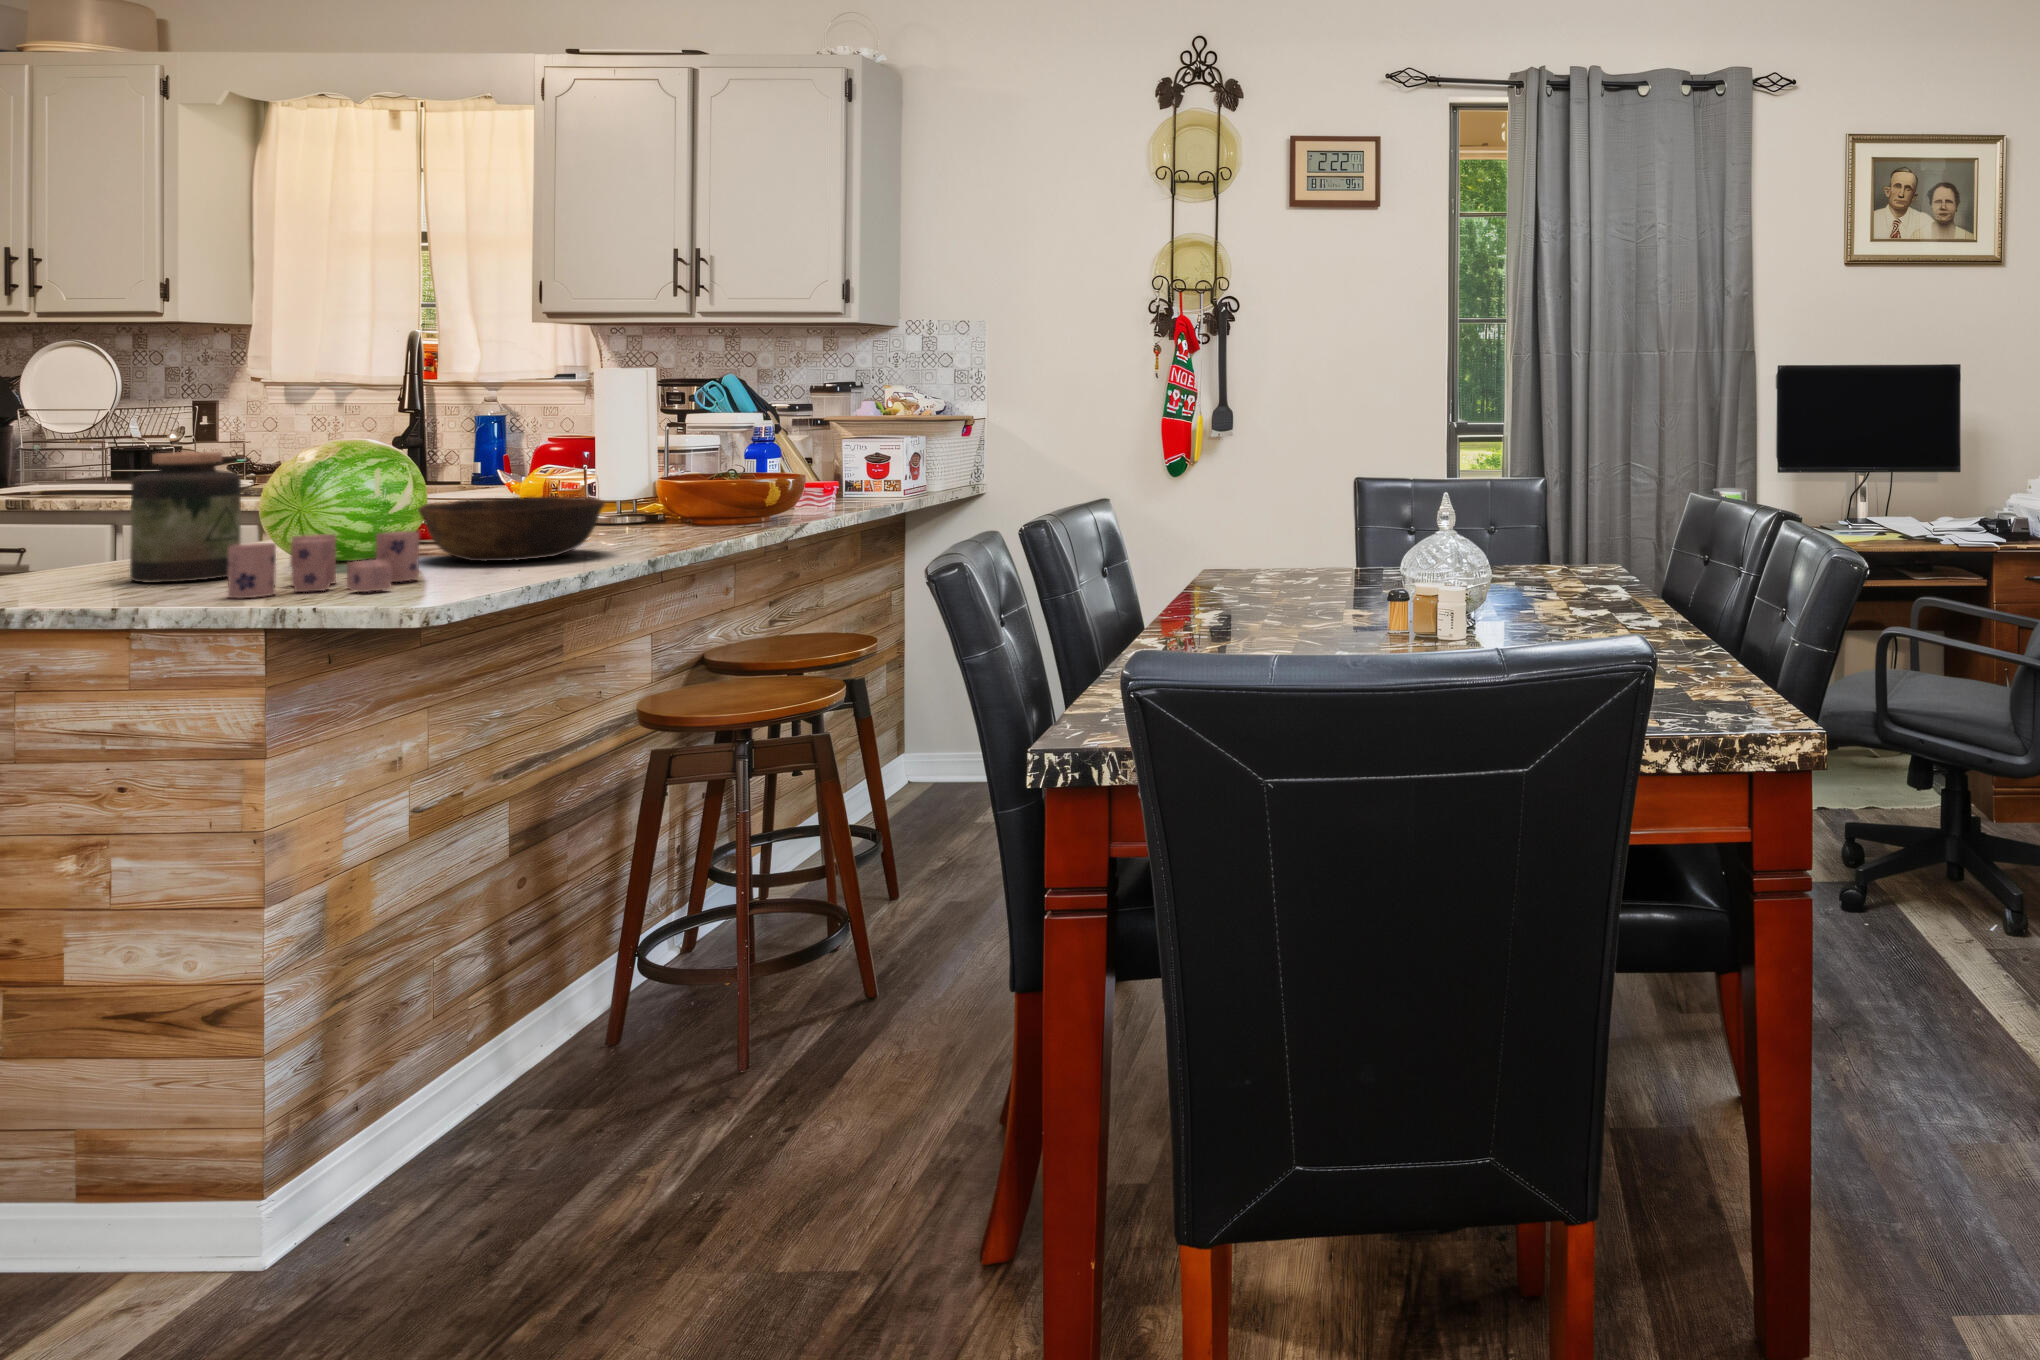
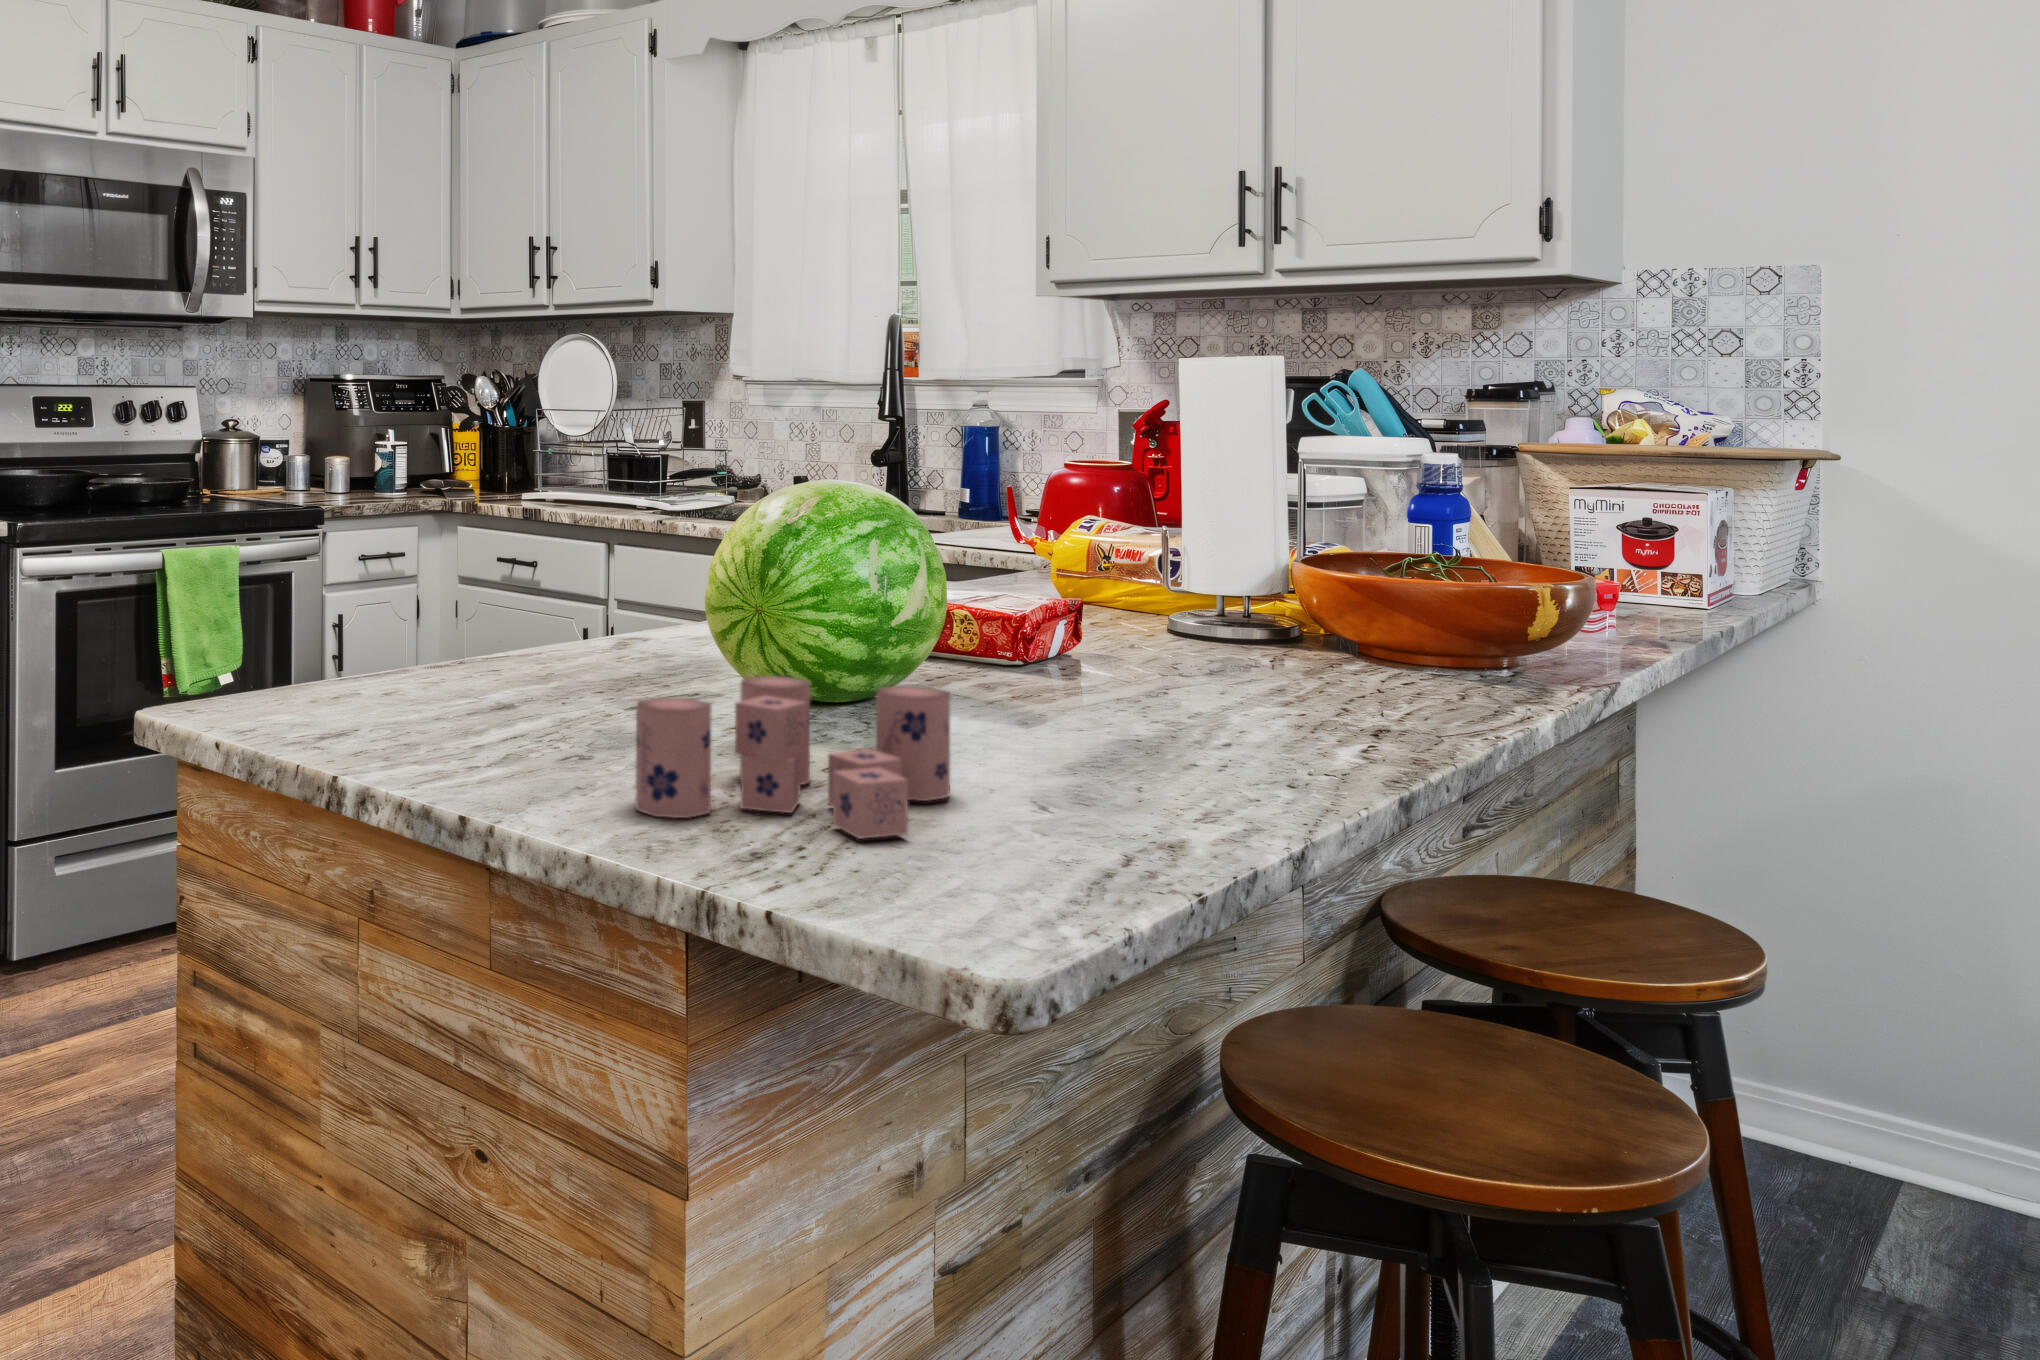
jar: present [130,452,241,583] -> none [530,497,675,732]
bowl: present [418,496,605,561] -> none [934,598,1267,745]

